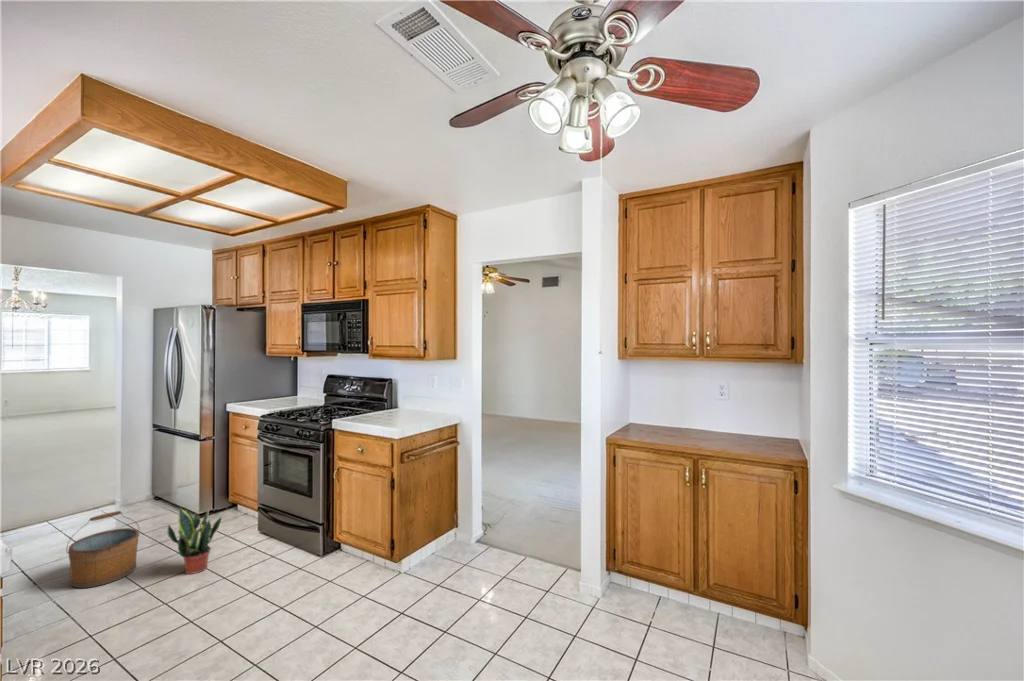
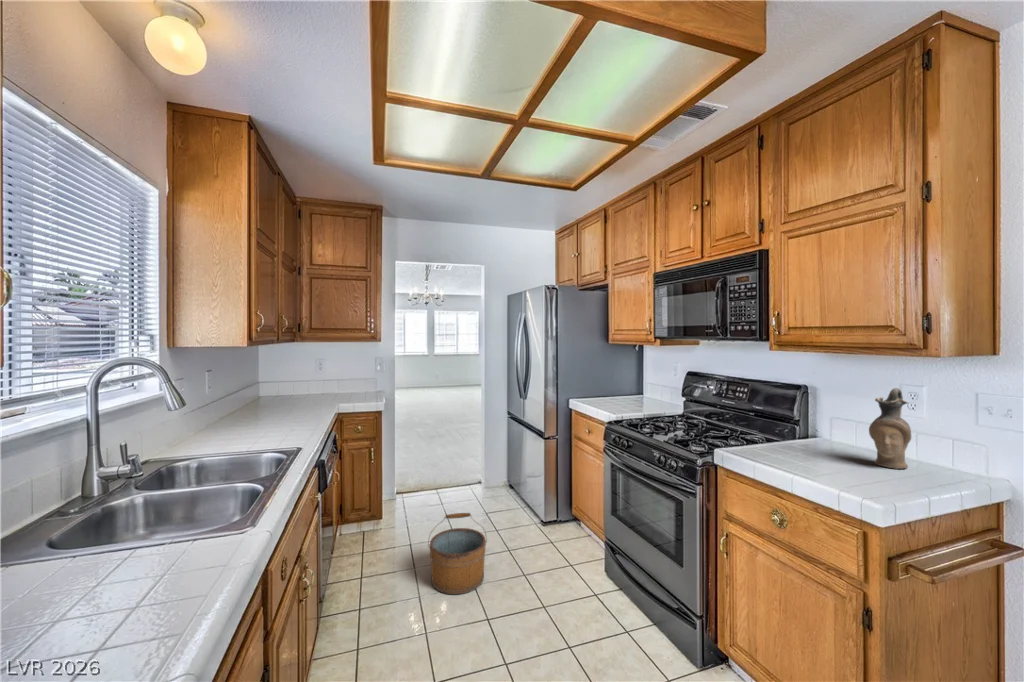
ceramic pitcher: none [409,377,426,417] -> present [869,388,911,469]
potted plant: present [167,508,221,574] -> none [507,531,564,621]

